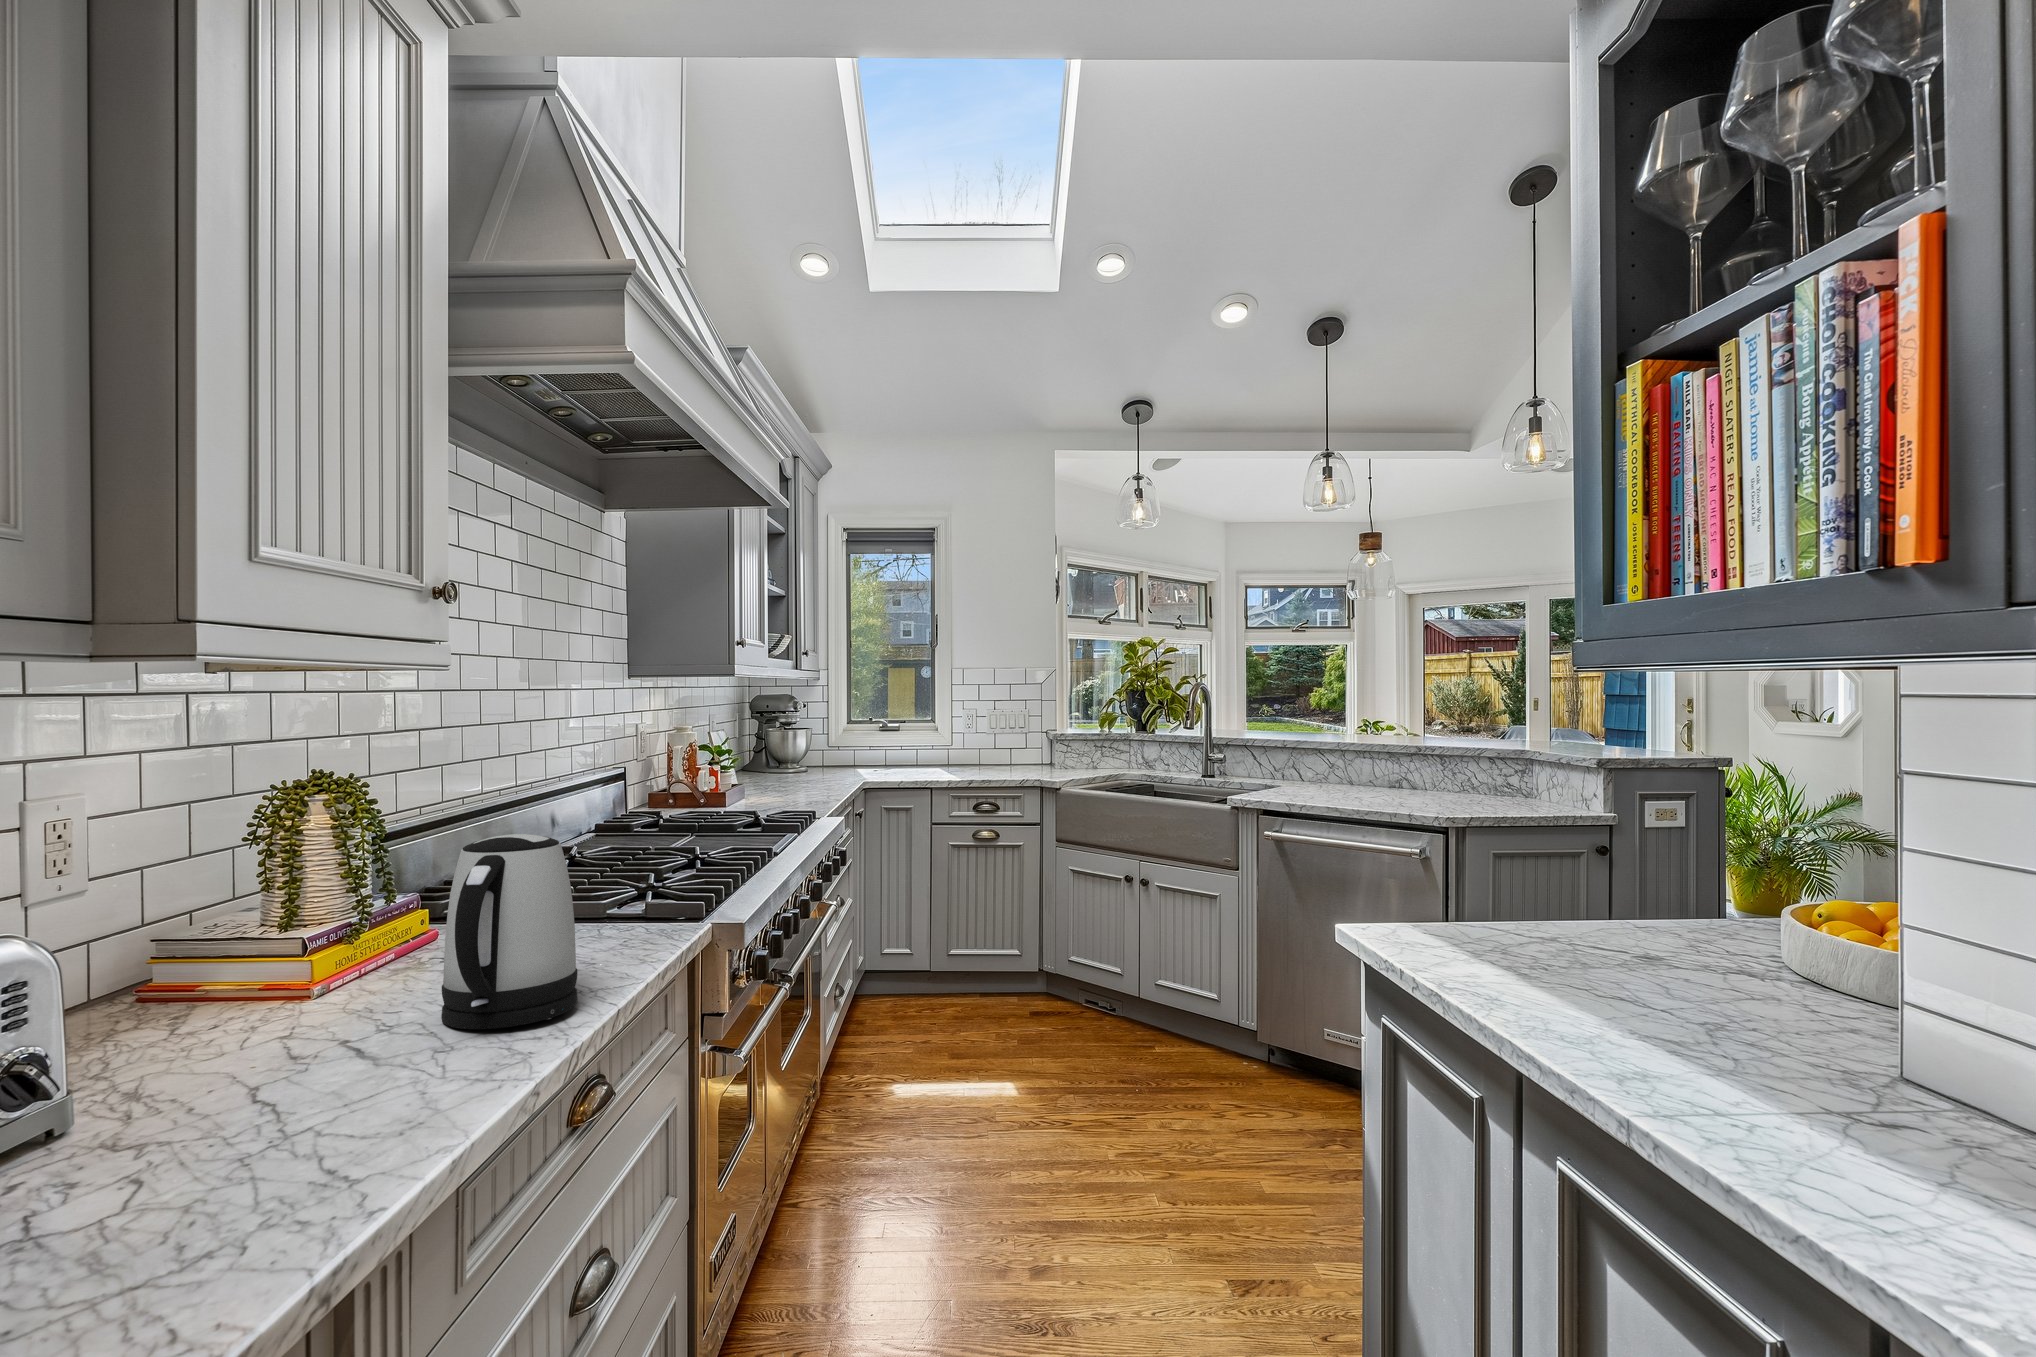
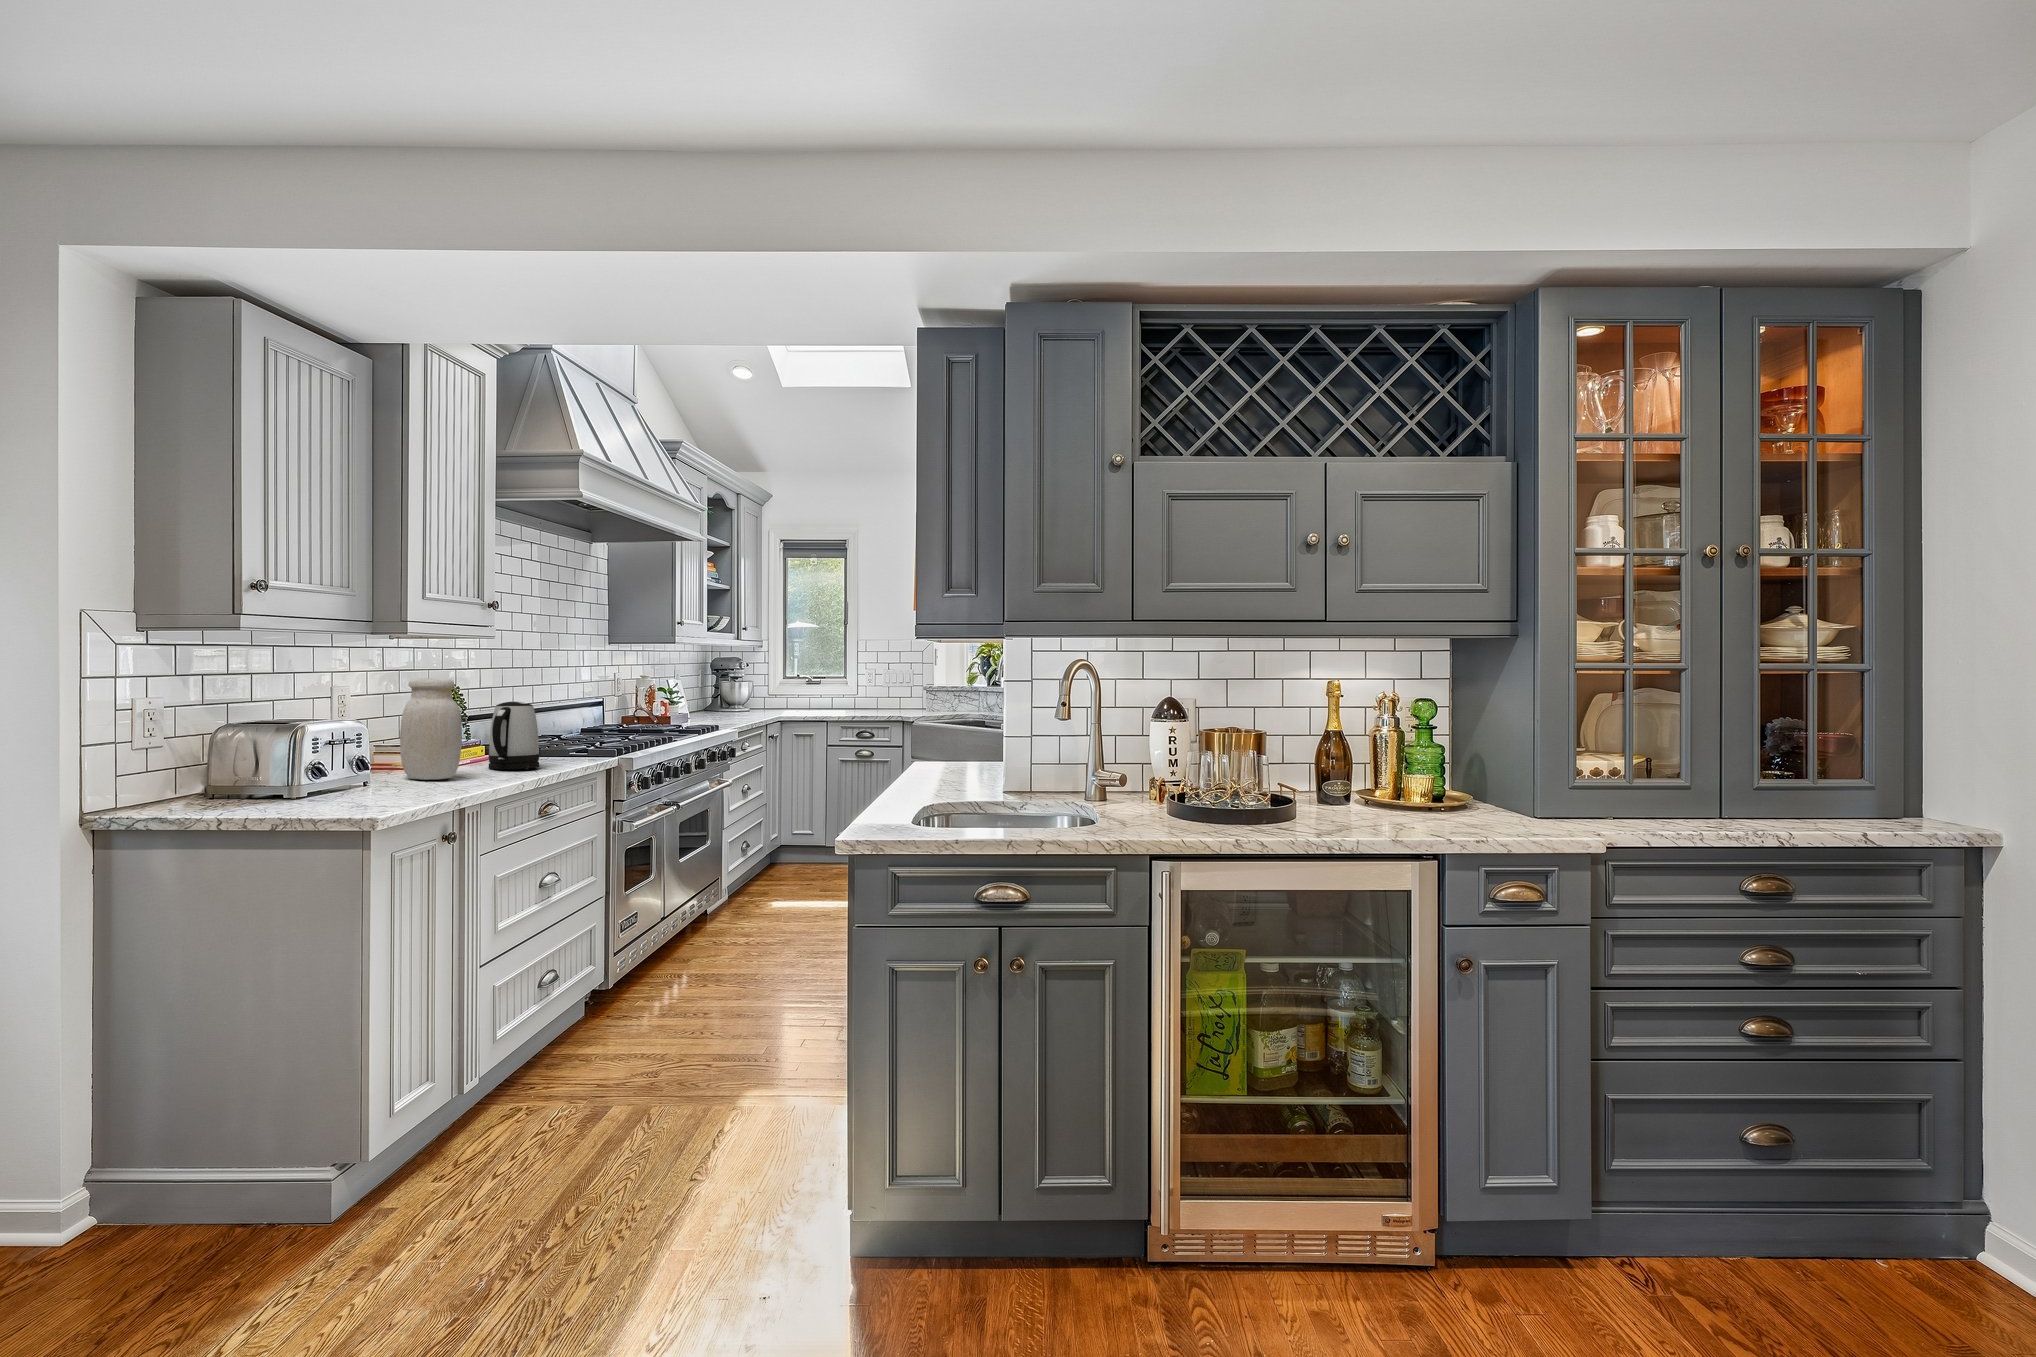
jar: none [140,799,361,1153] -> present [400,678,462,780]

